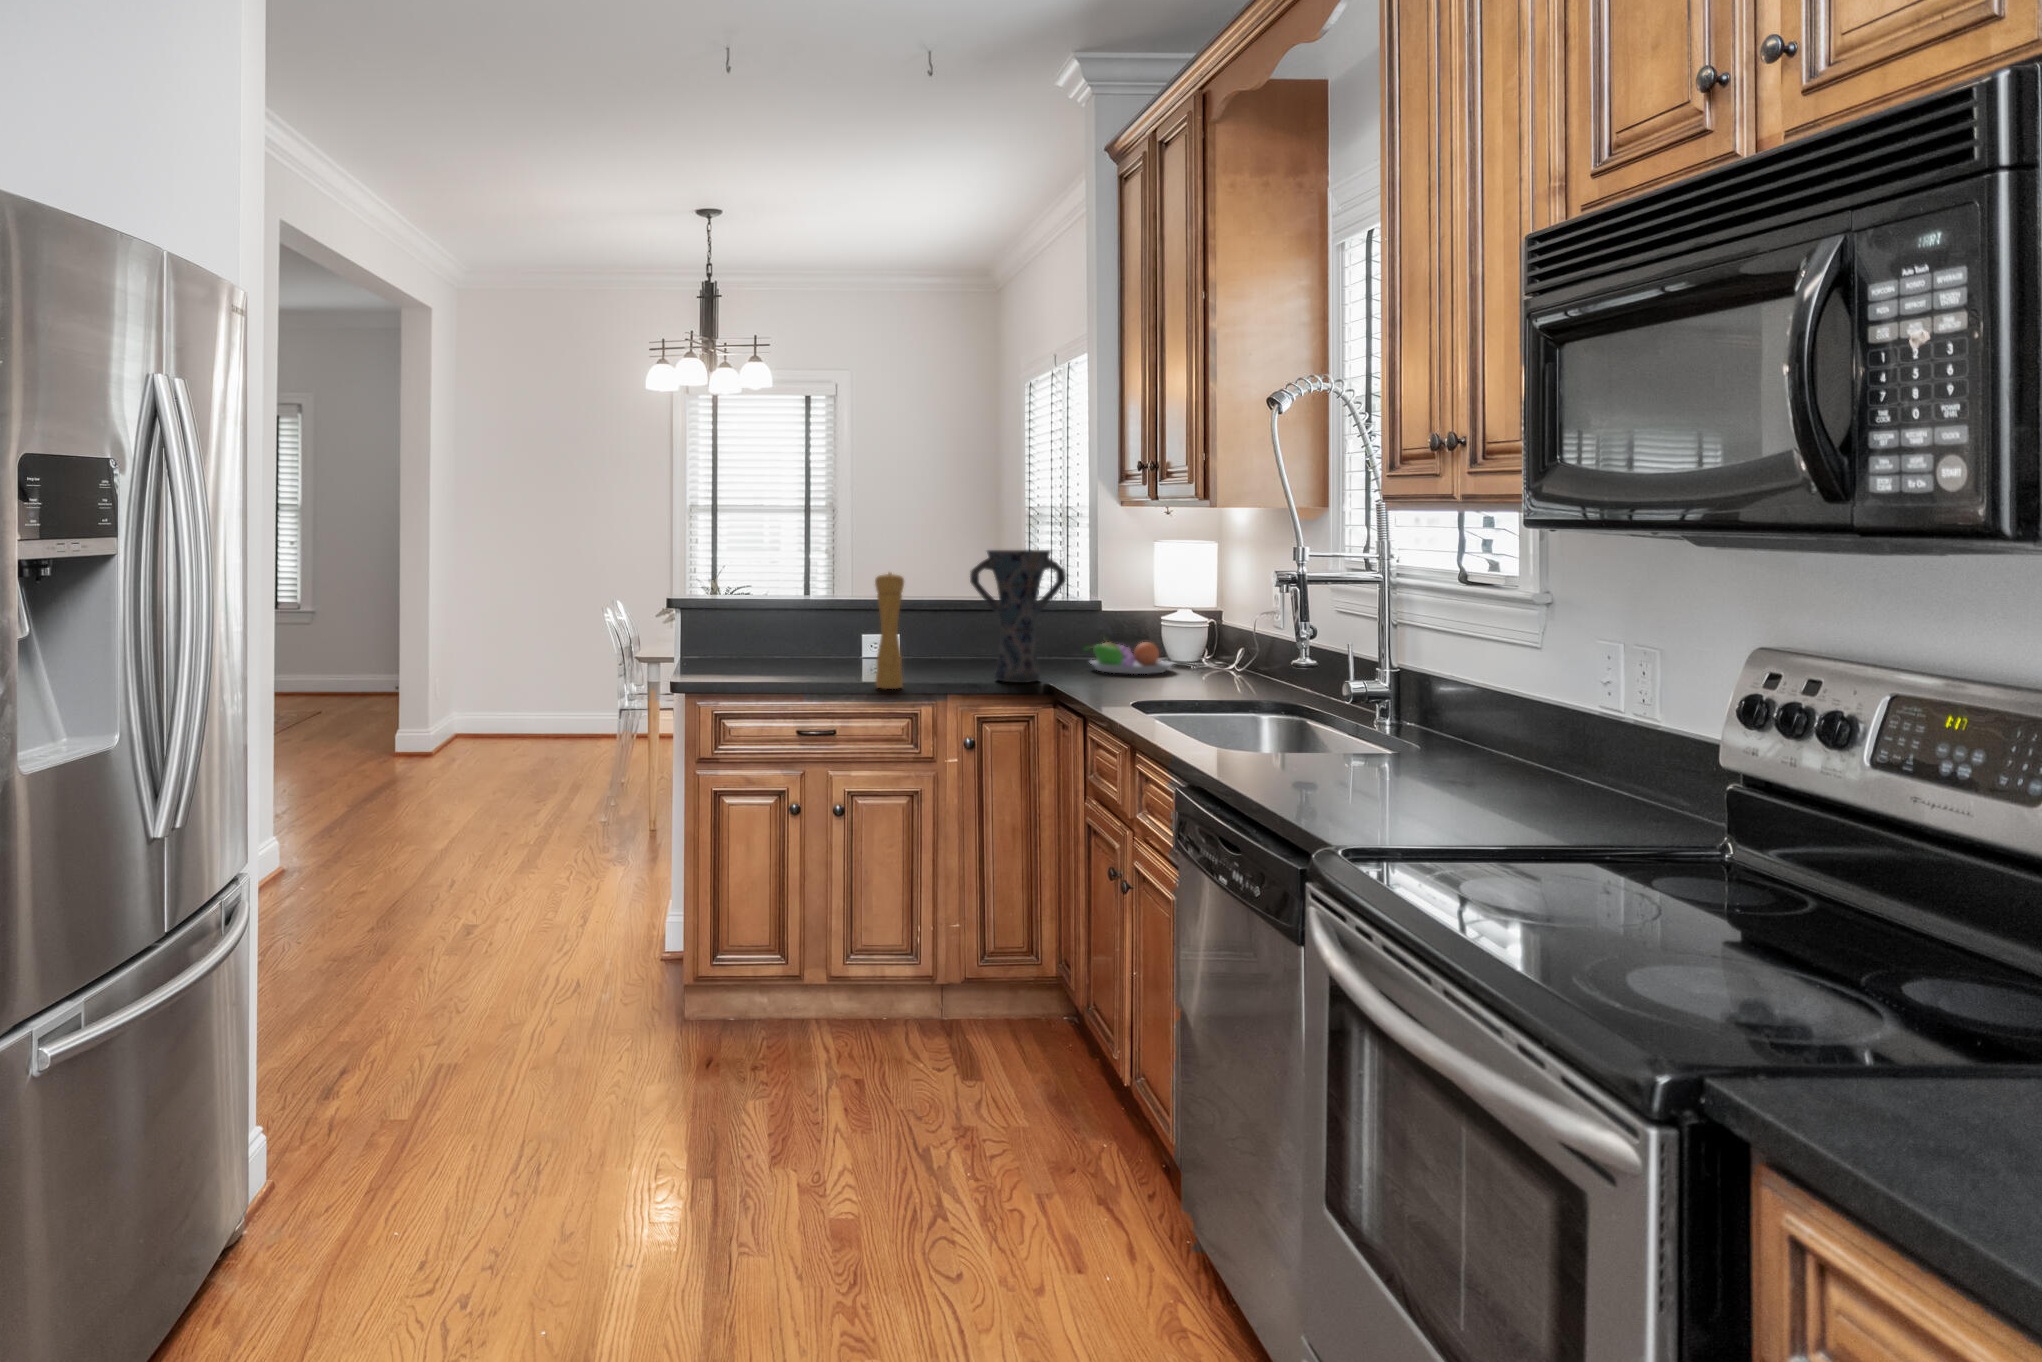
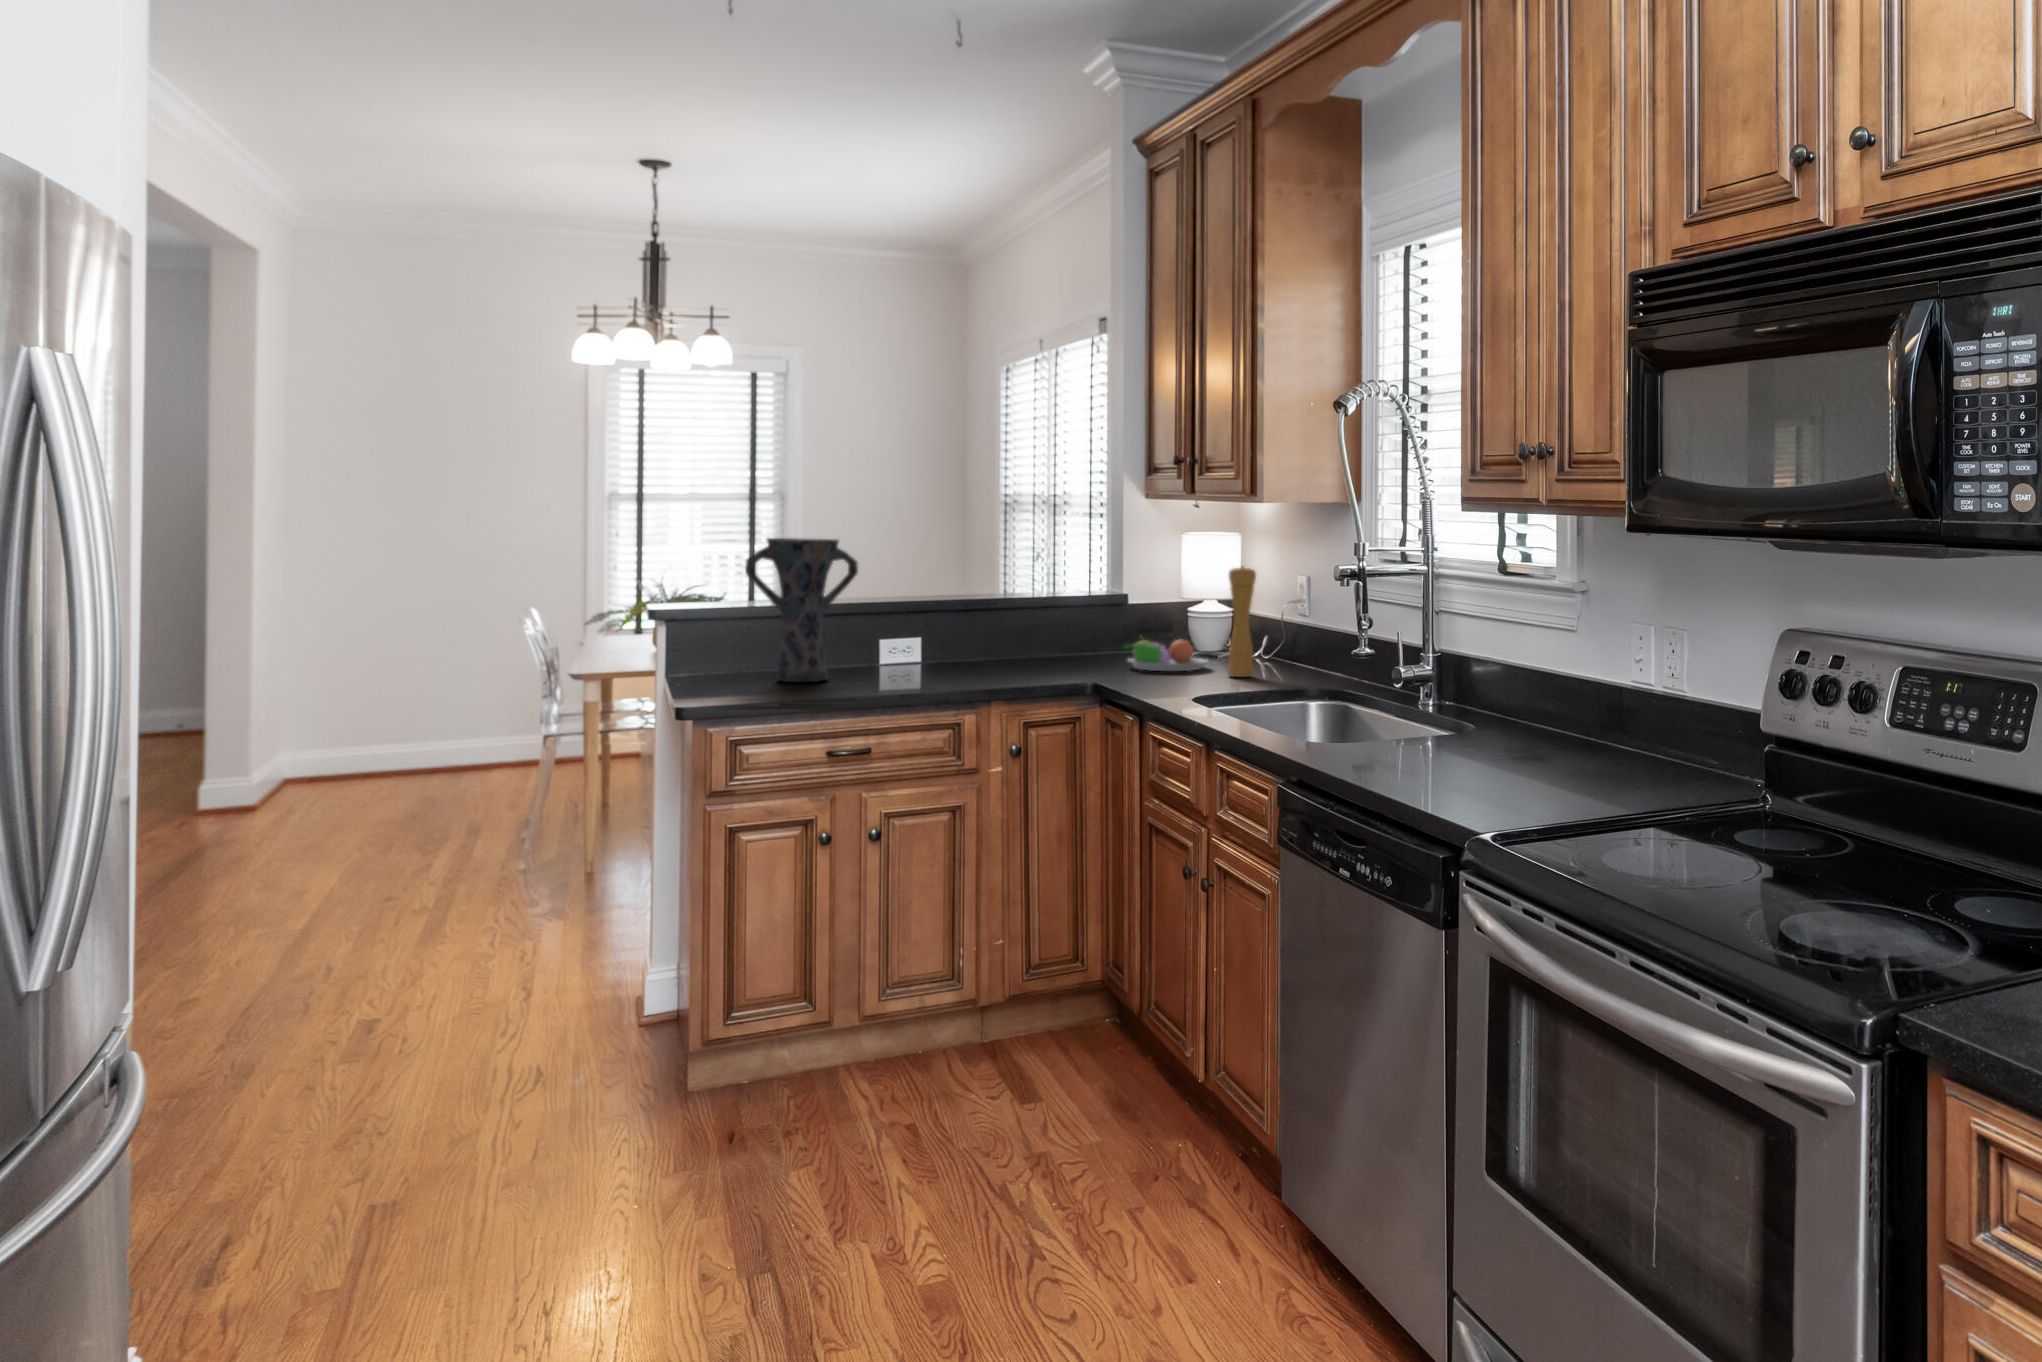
vase: present [970,550,1066,683] -> present [745,538,858,682]
pepper mill: present [875,573,904,689] -> present [1228,567,1256,677]

